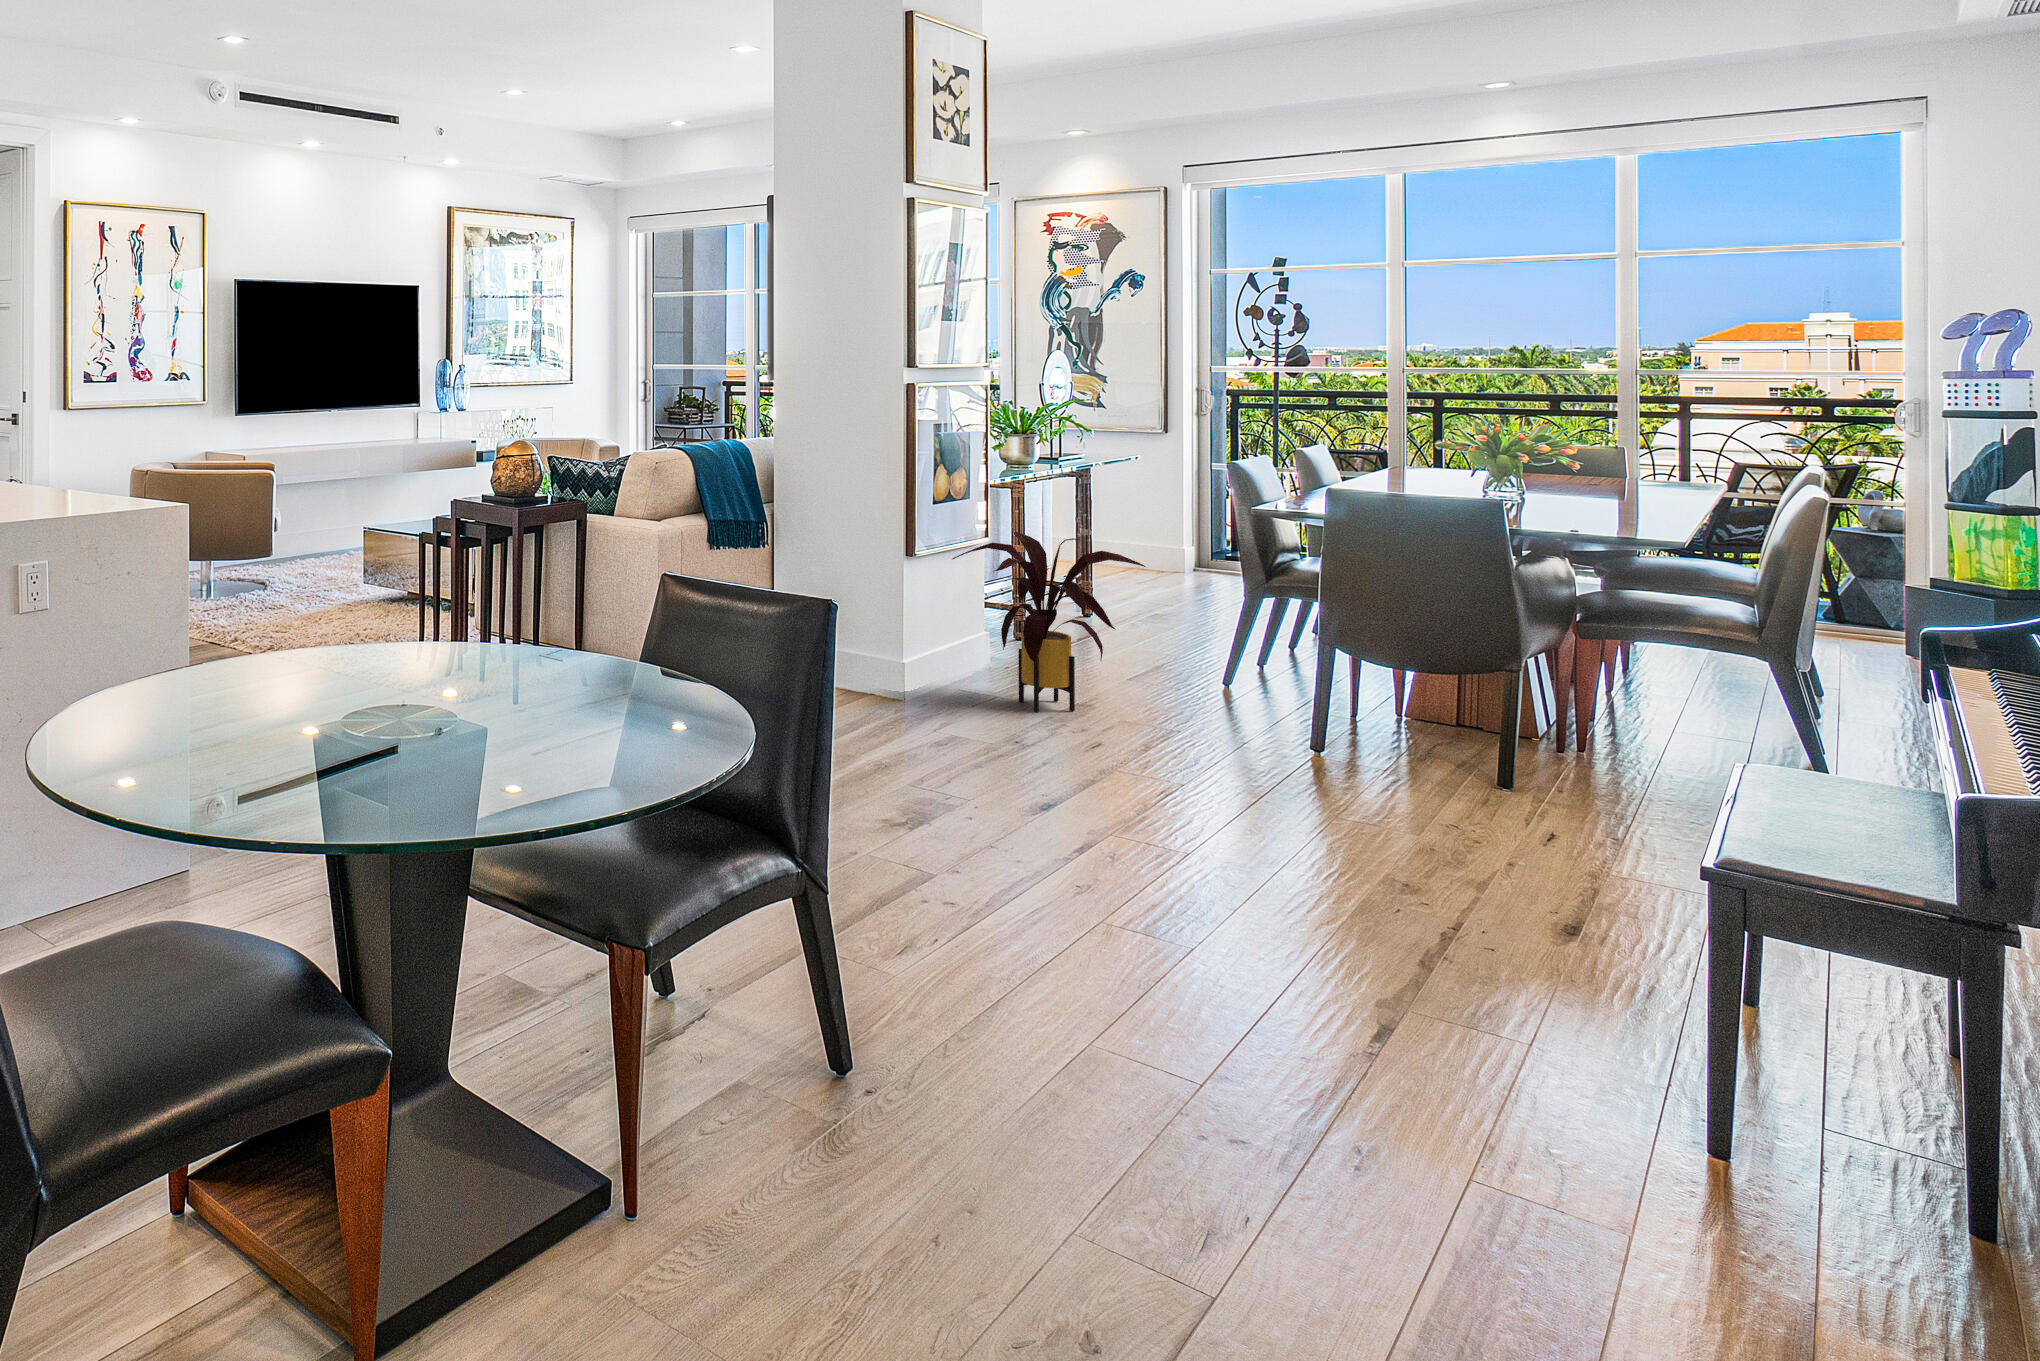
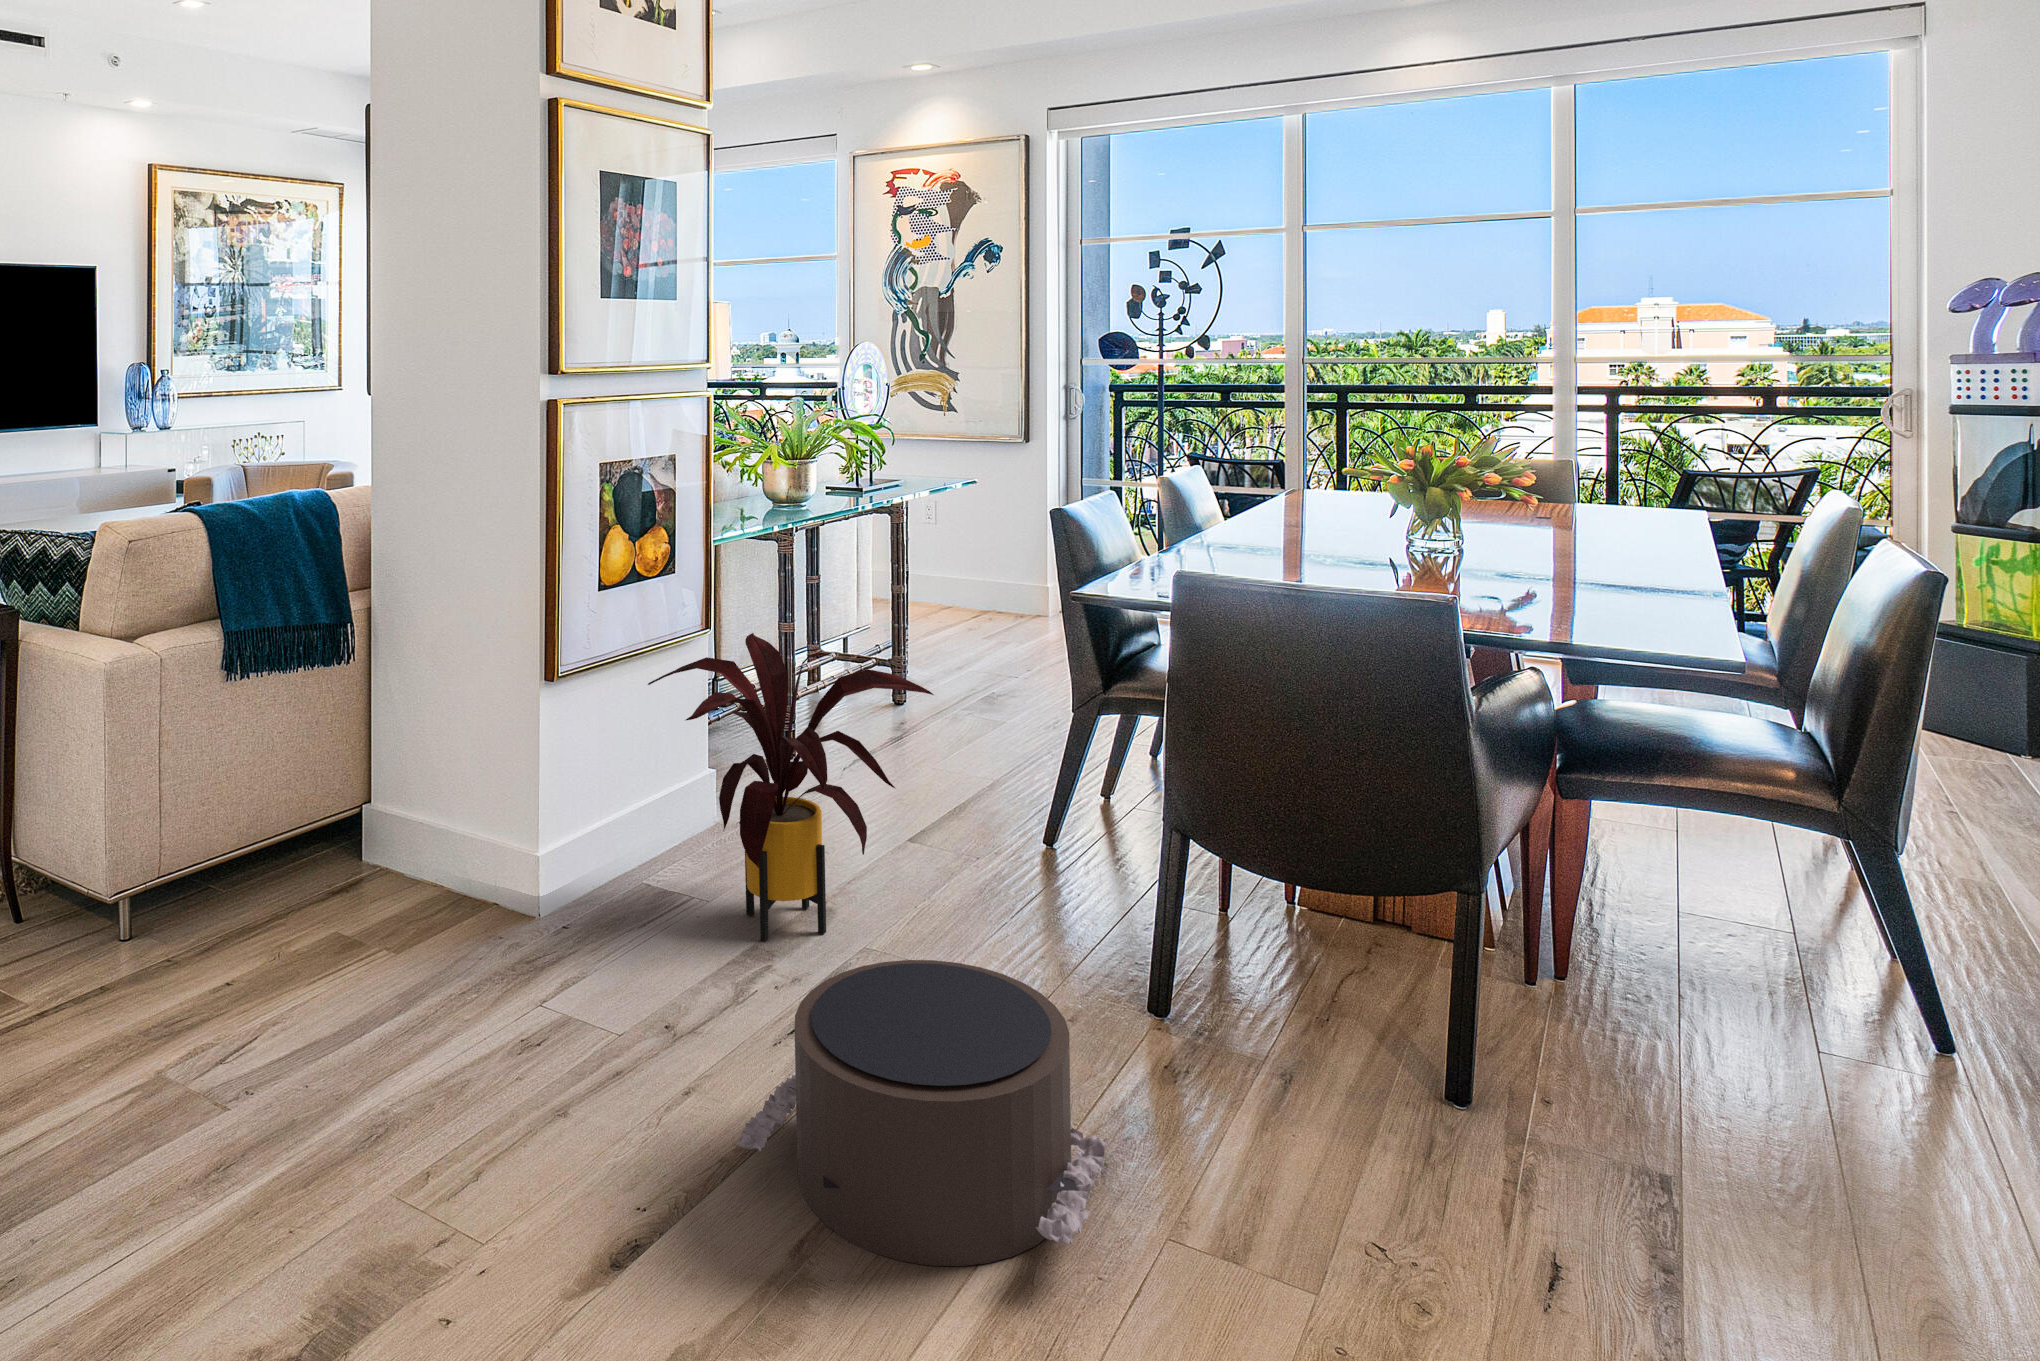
pouf: none [1070,689,1278,812] -> present [737,960,1107,1266]

